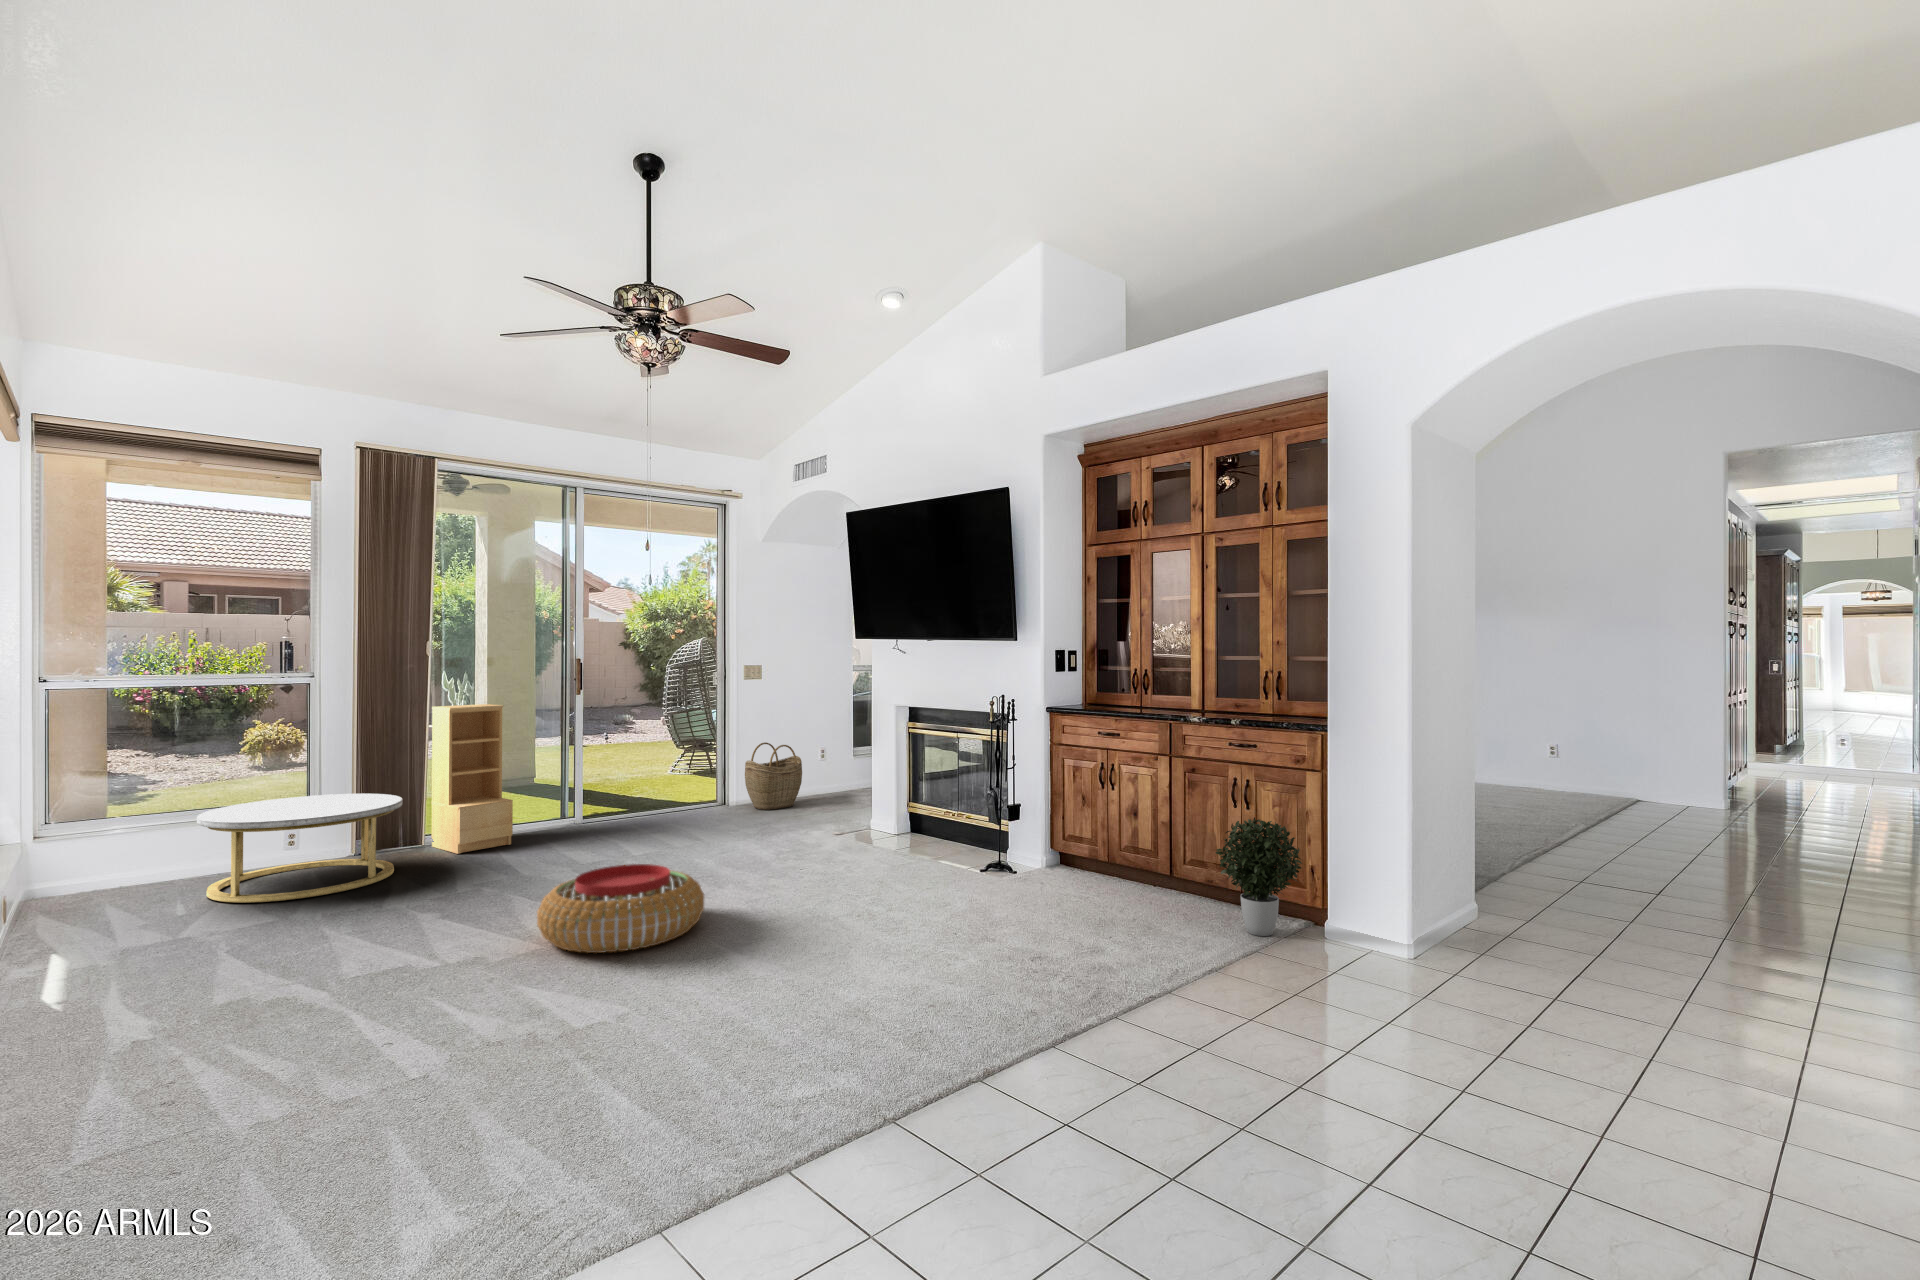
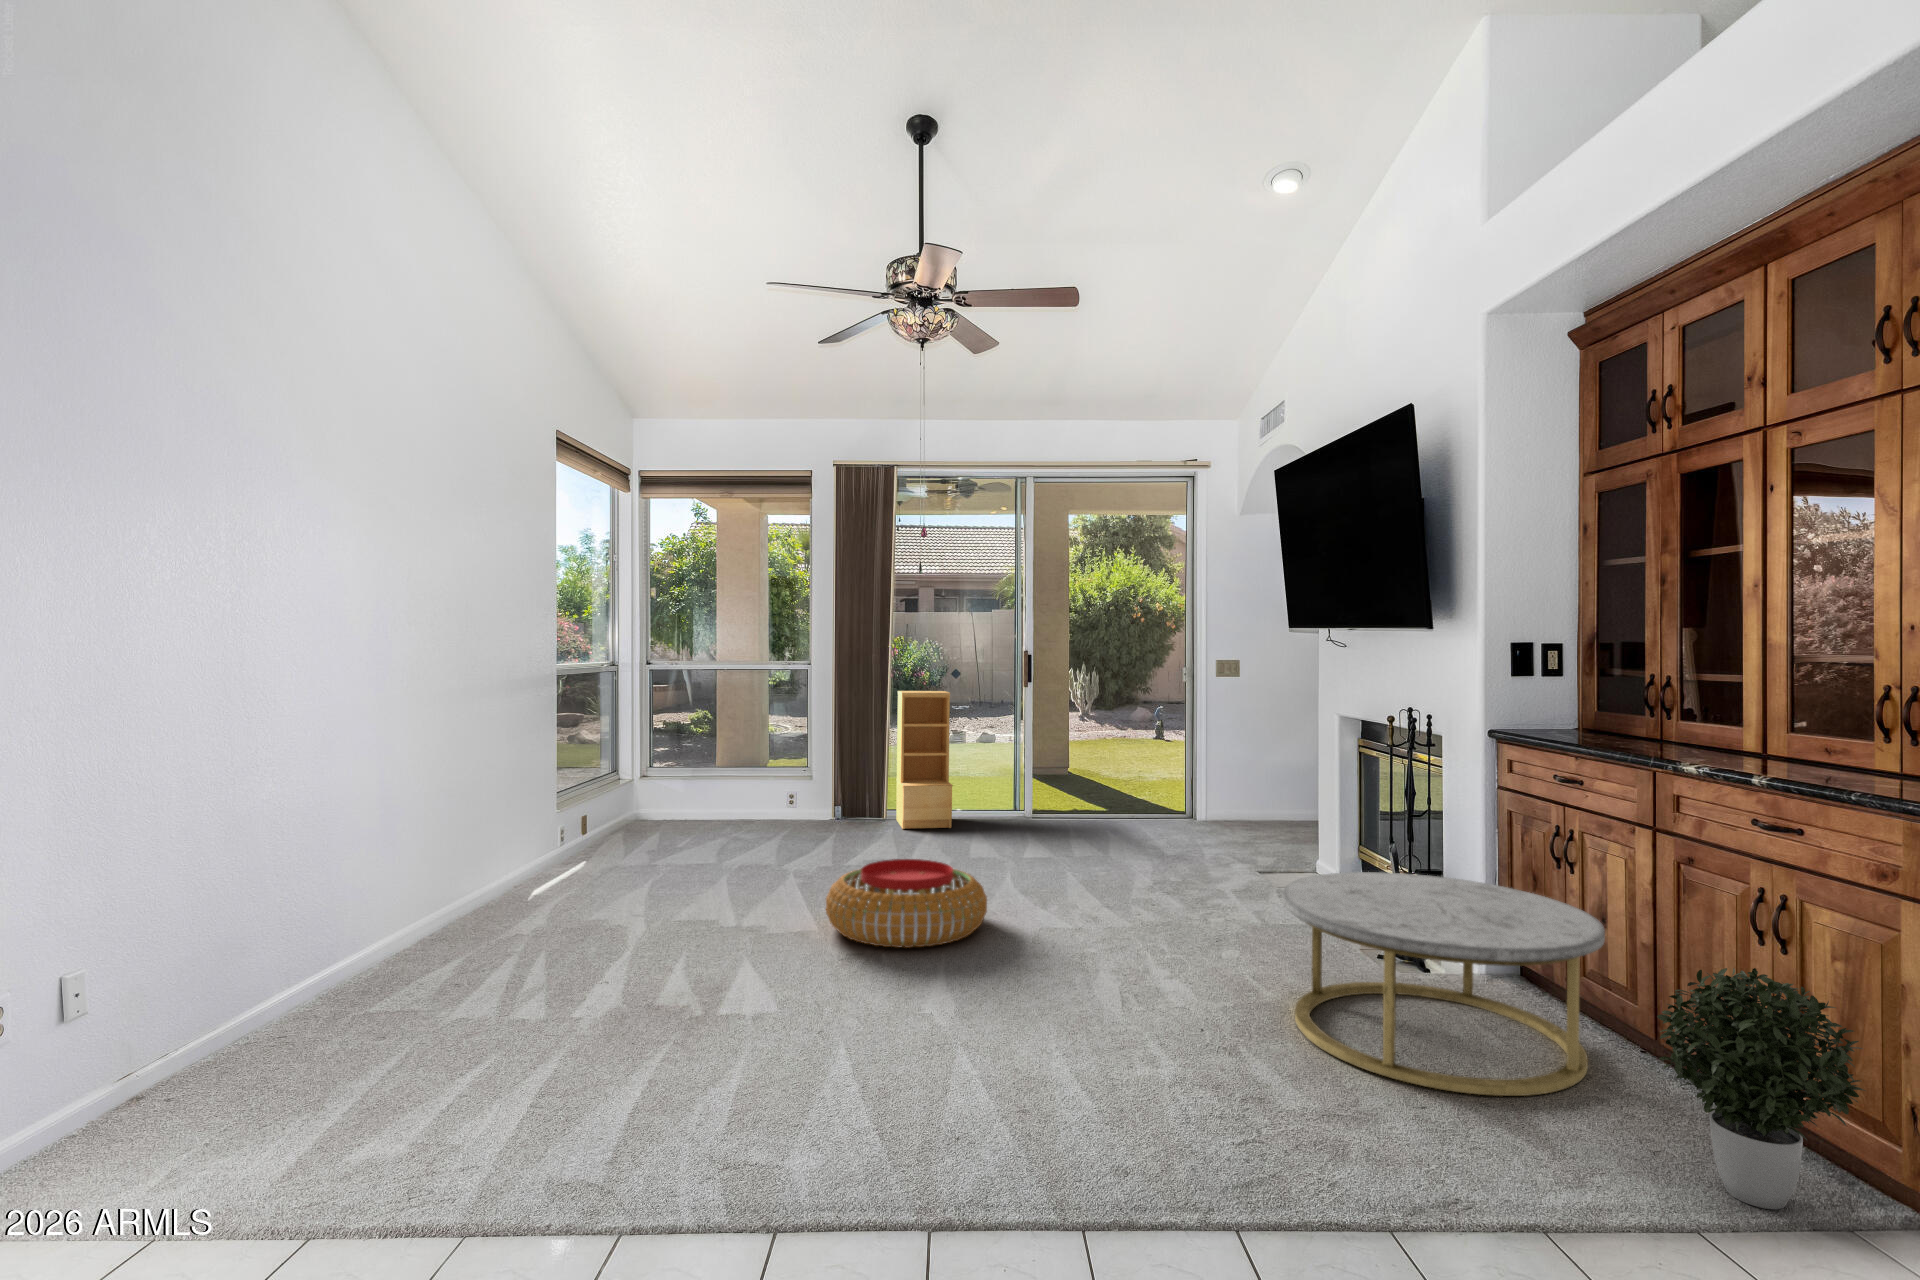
woven basket: present [745,742,802,810] -> none [1205,753,1276,834]
coffee table: present [197,794,403,903] -> present [1283,872,1605,1096]

